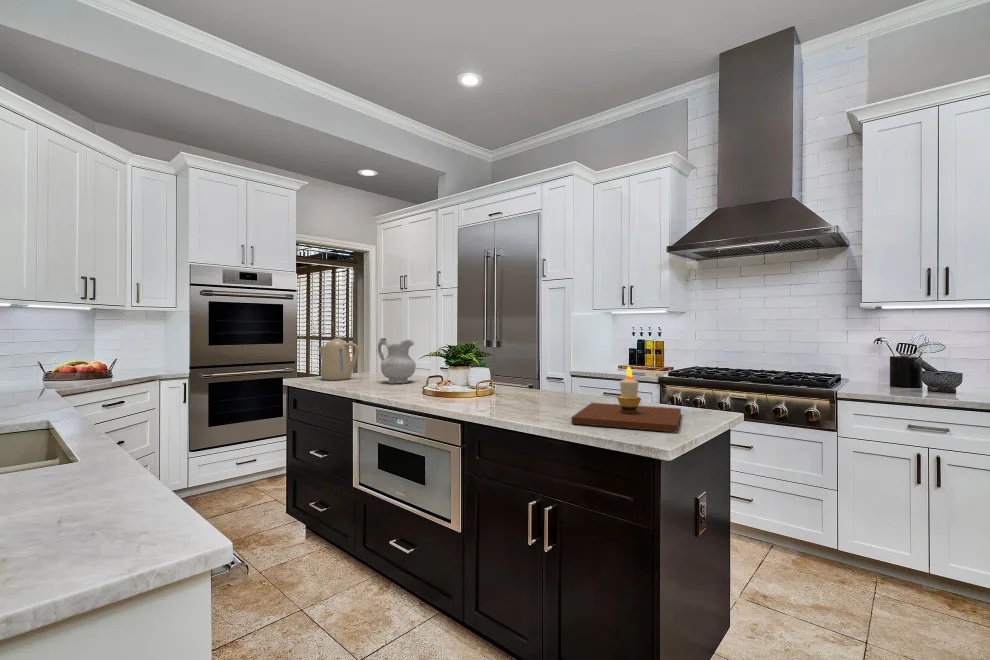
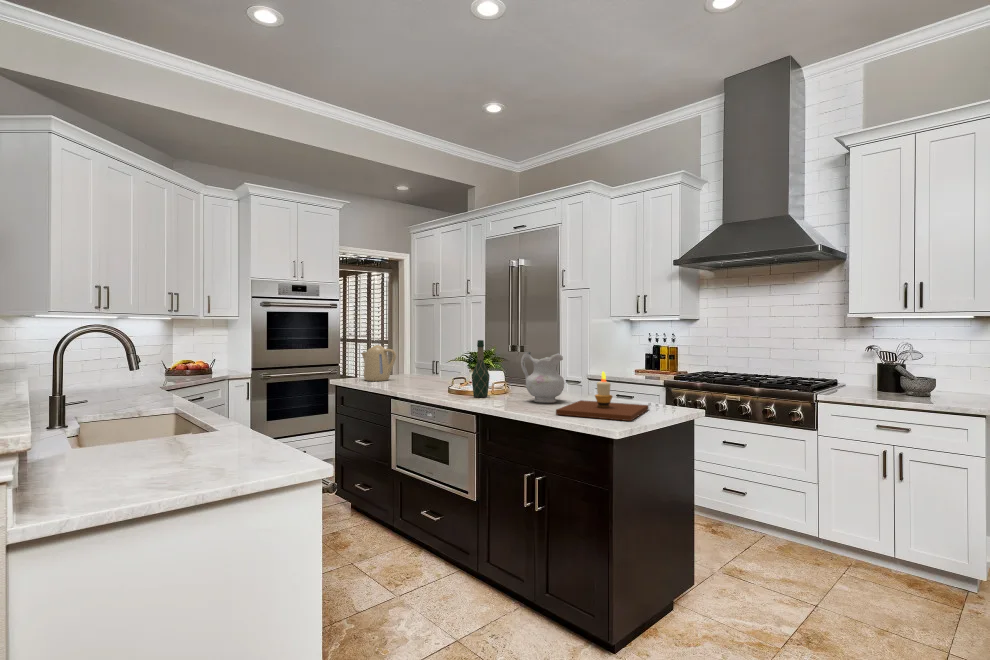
wine bottle: none [452,330,474,399] -> present [472,340,490,397]
ceramic pitcher: present [378,338,416,383] -> present [521,352,564,403]

